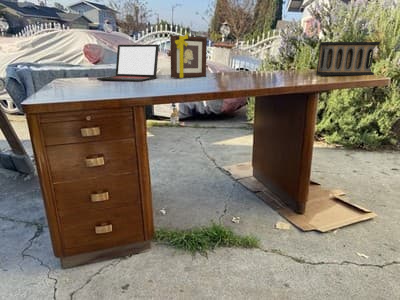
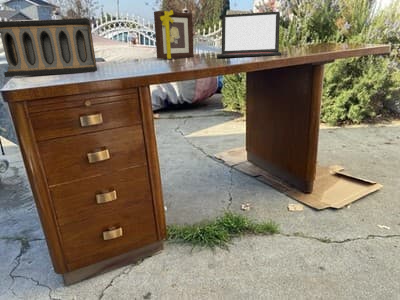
speaker: present [317,42,380,76] -> present [0,18,97,77]
laptop: present [97,44,159,82] -> present [217,12,281,58]

